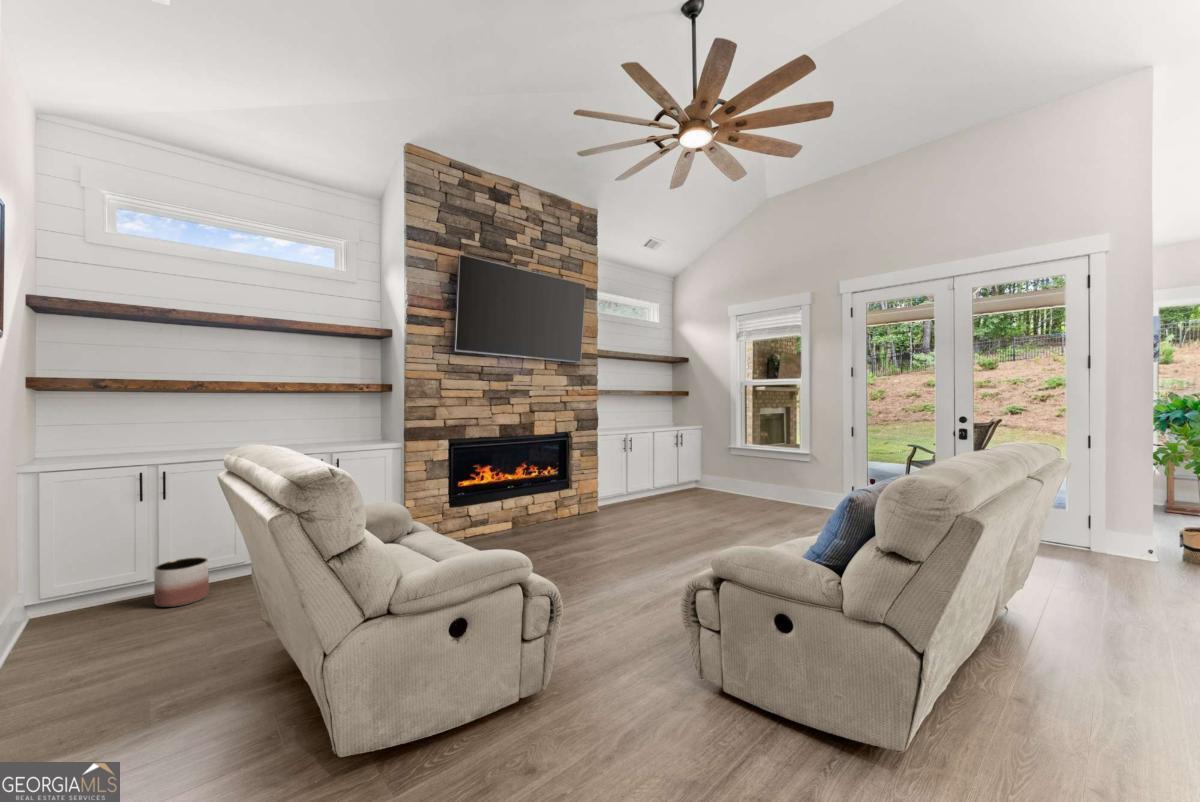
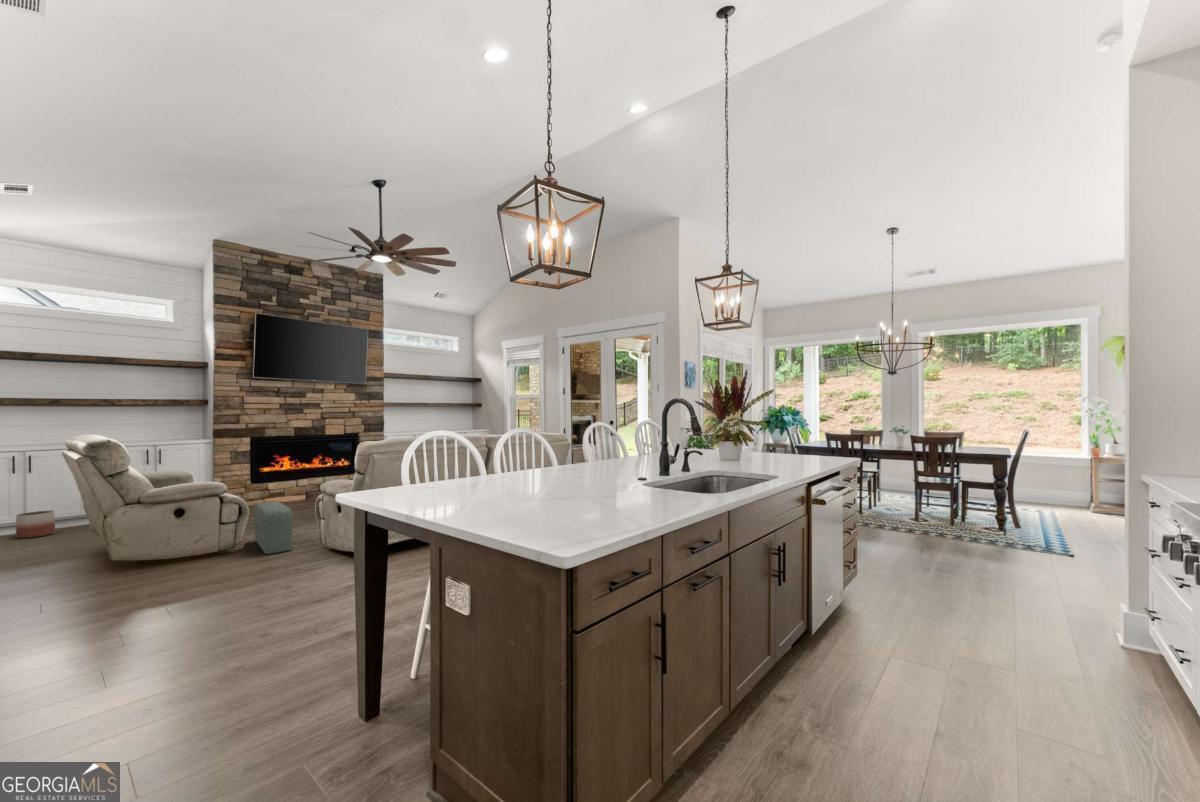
pouf: none [581,594,716,750] -> present [254,502,293,554]

